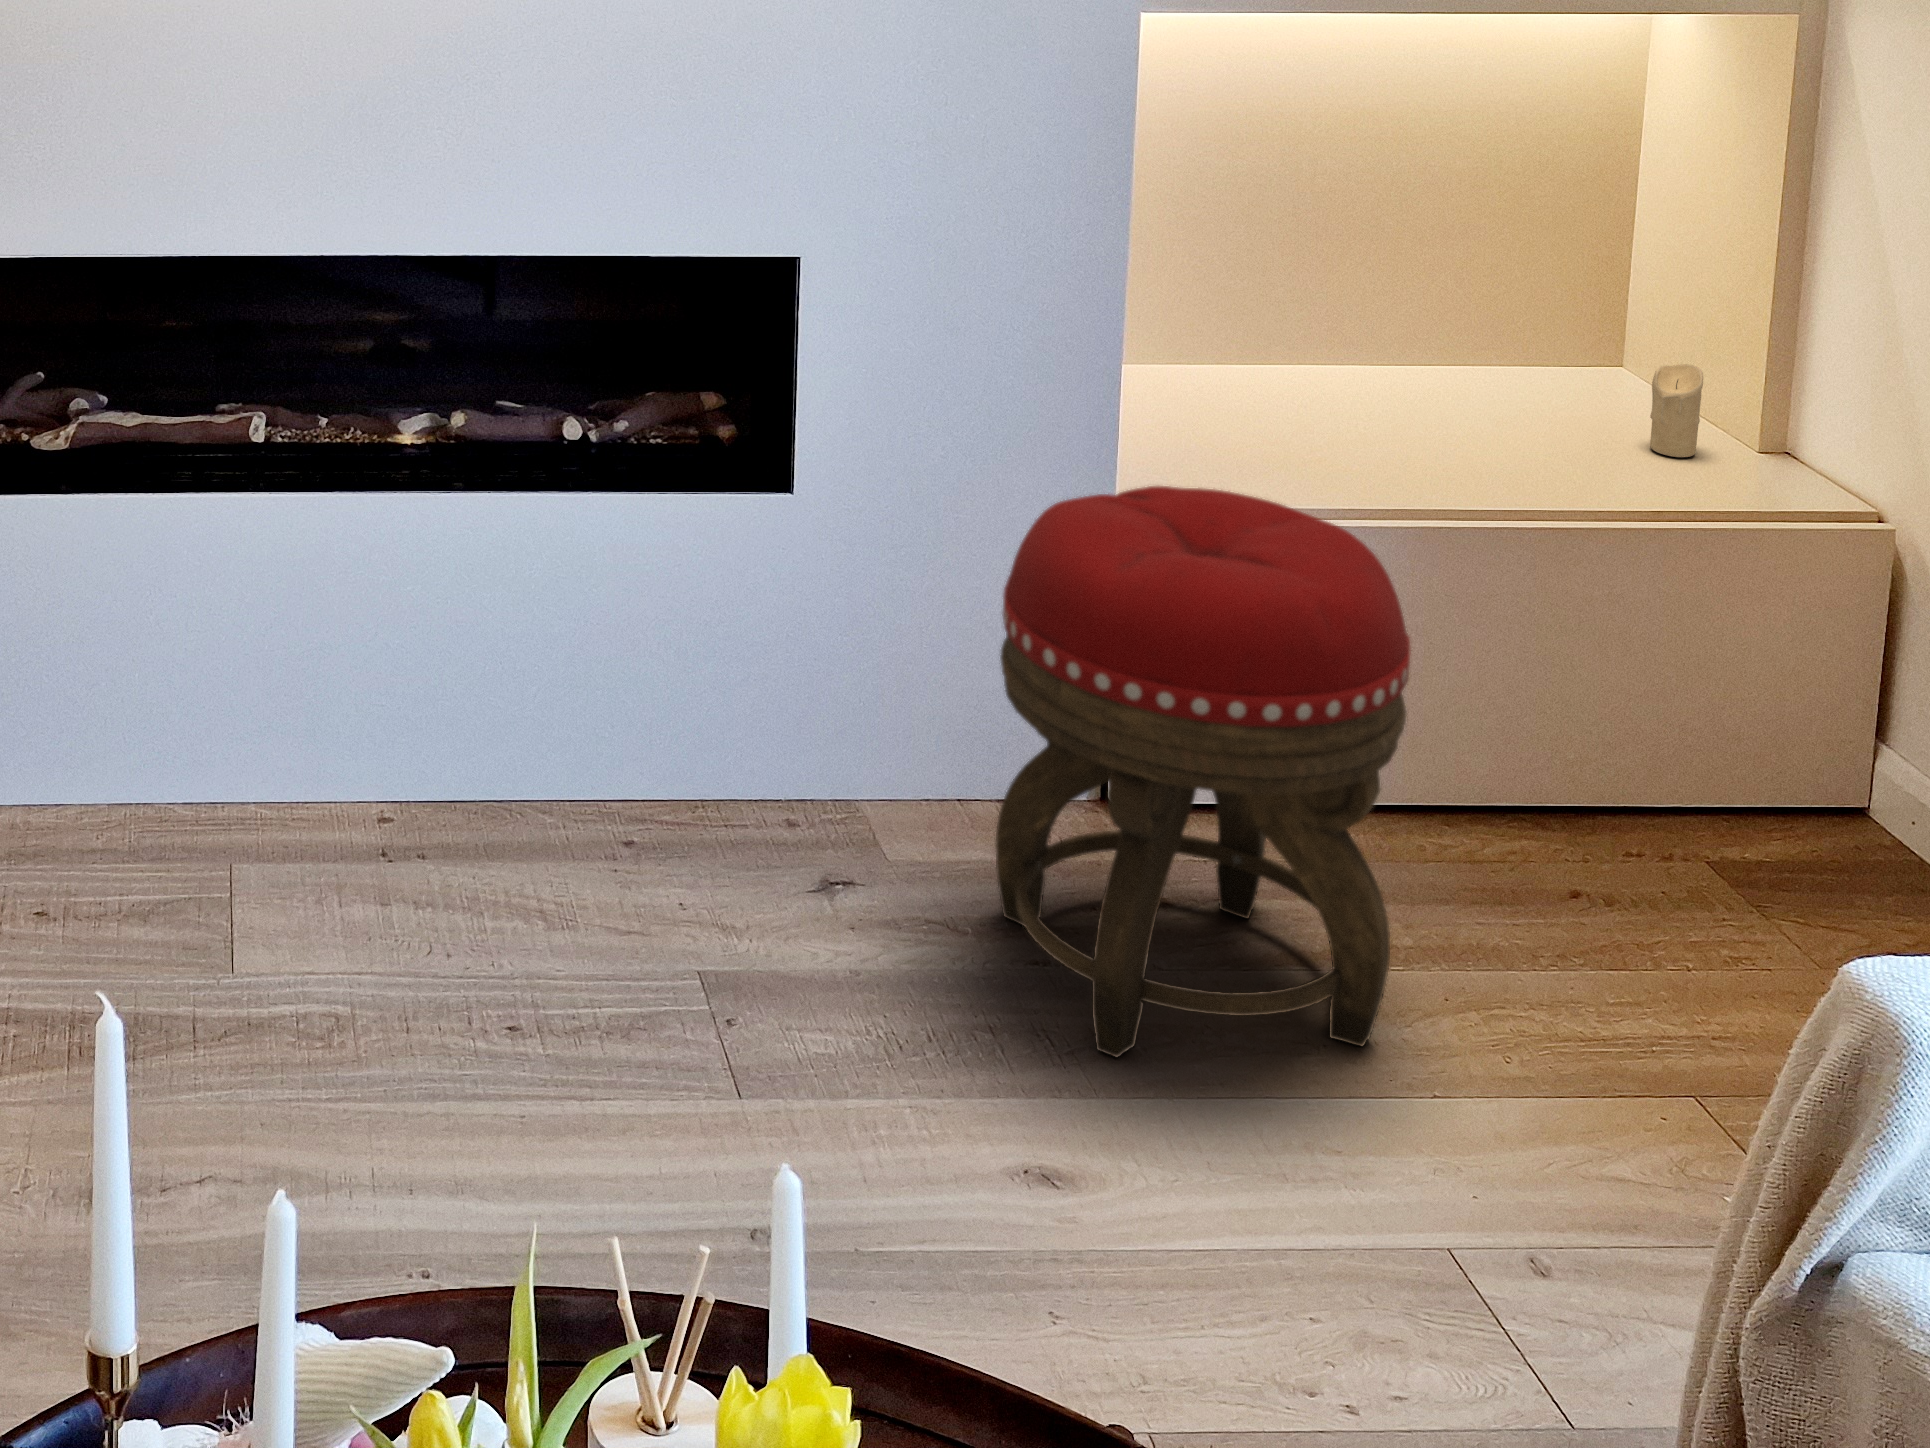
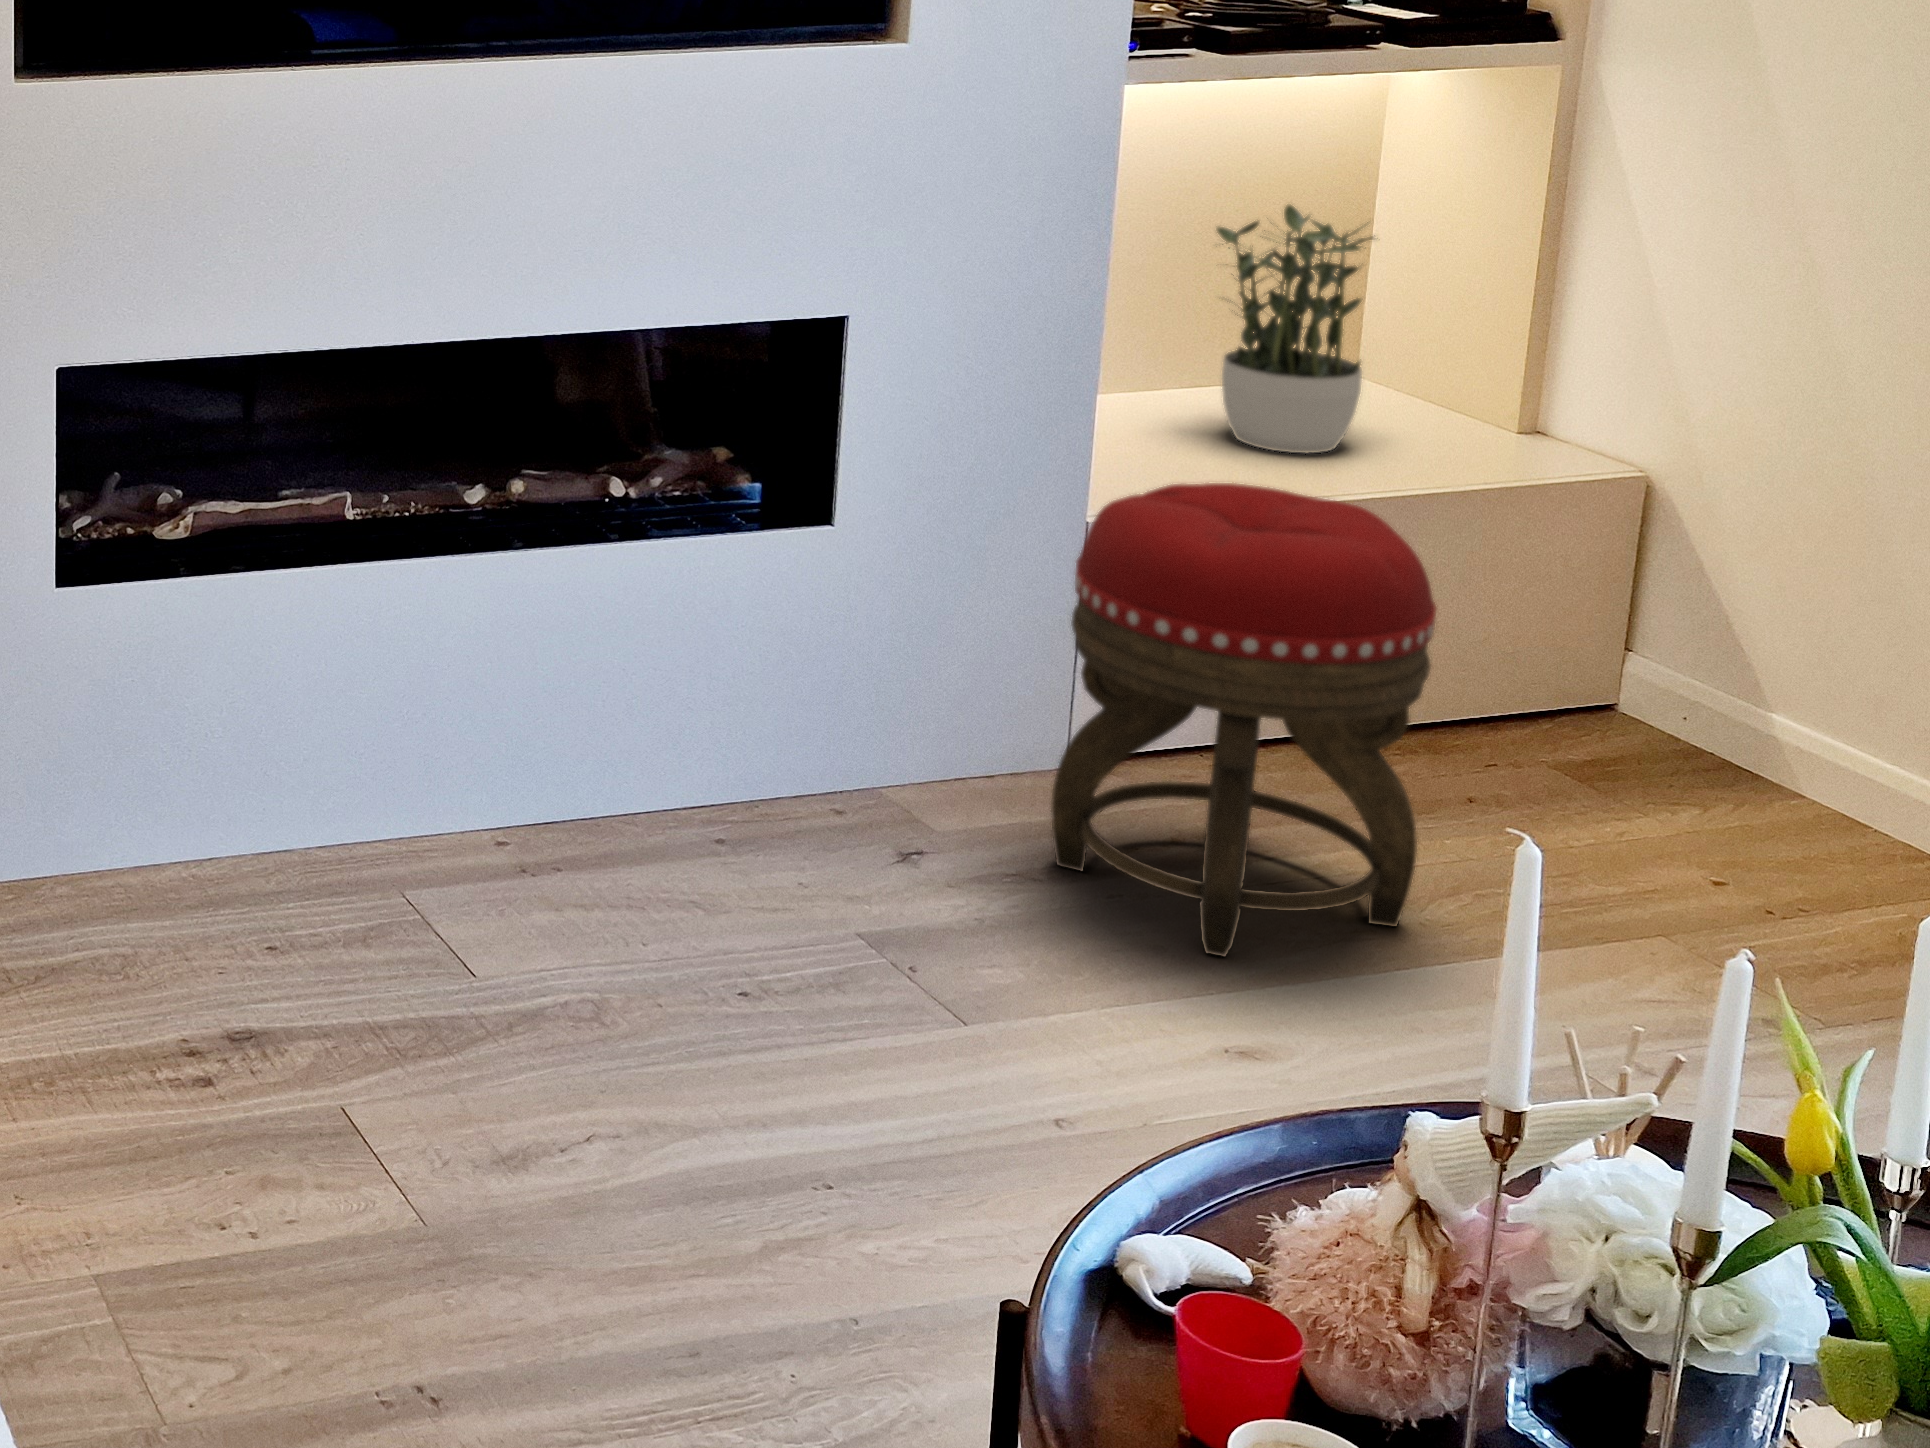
potted plant: none [1360,161,1576,456] -> present [1217,205,1374,453]
candle: present [1650,364,1703,457] -> none [1432,365,1479,442]

